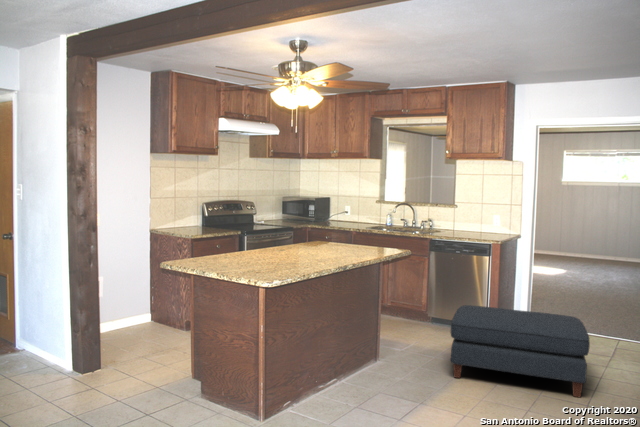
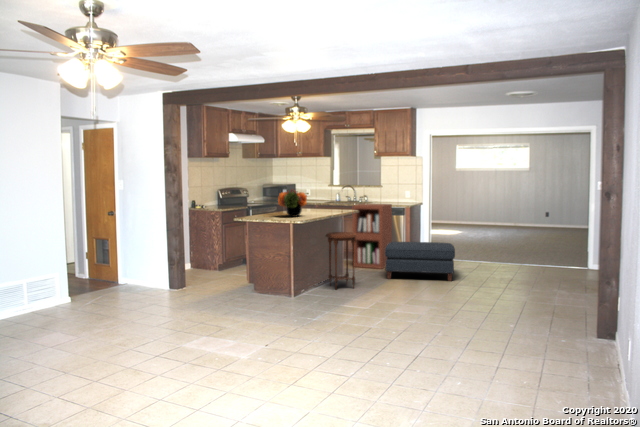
flower arrangement: none [240,210,299,263] -> present [278,190,307,217]
bookshelf: none [399,233,469,347] -> present [353,204,392,269]
side table: none [335,291,397,405] -> present [326,232,358,289]

